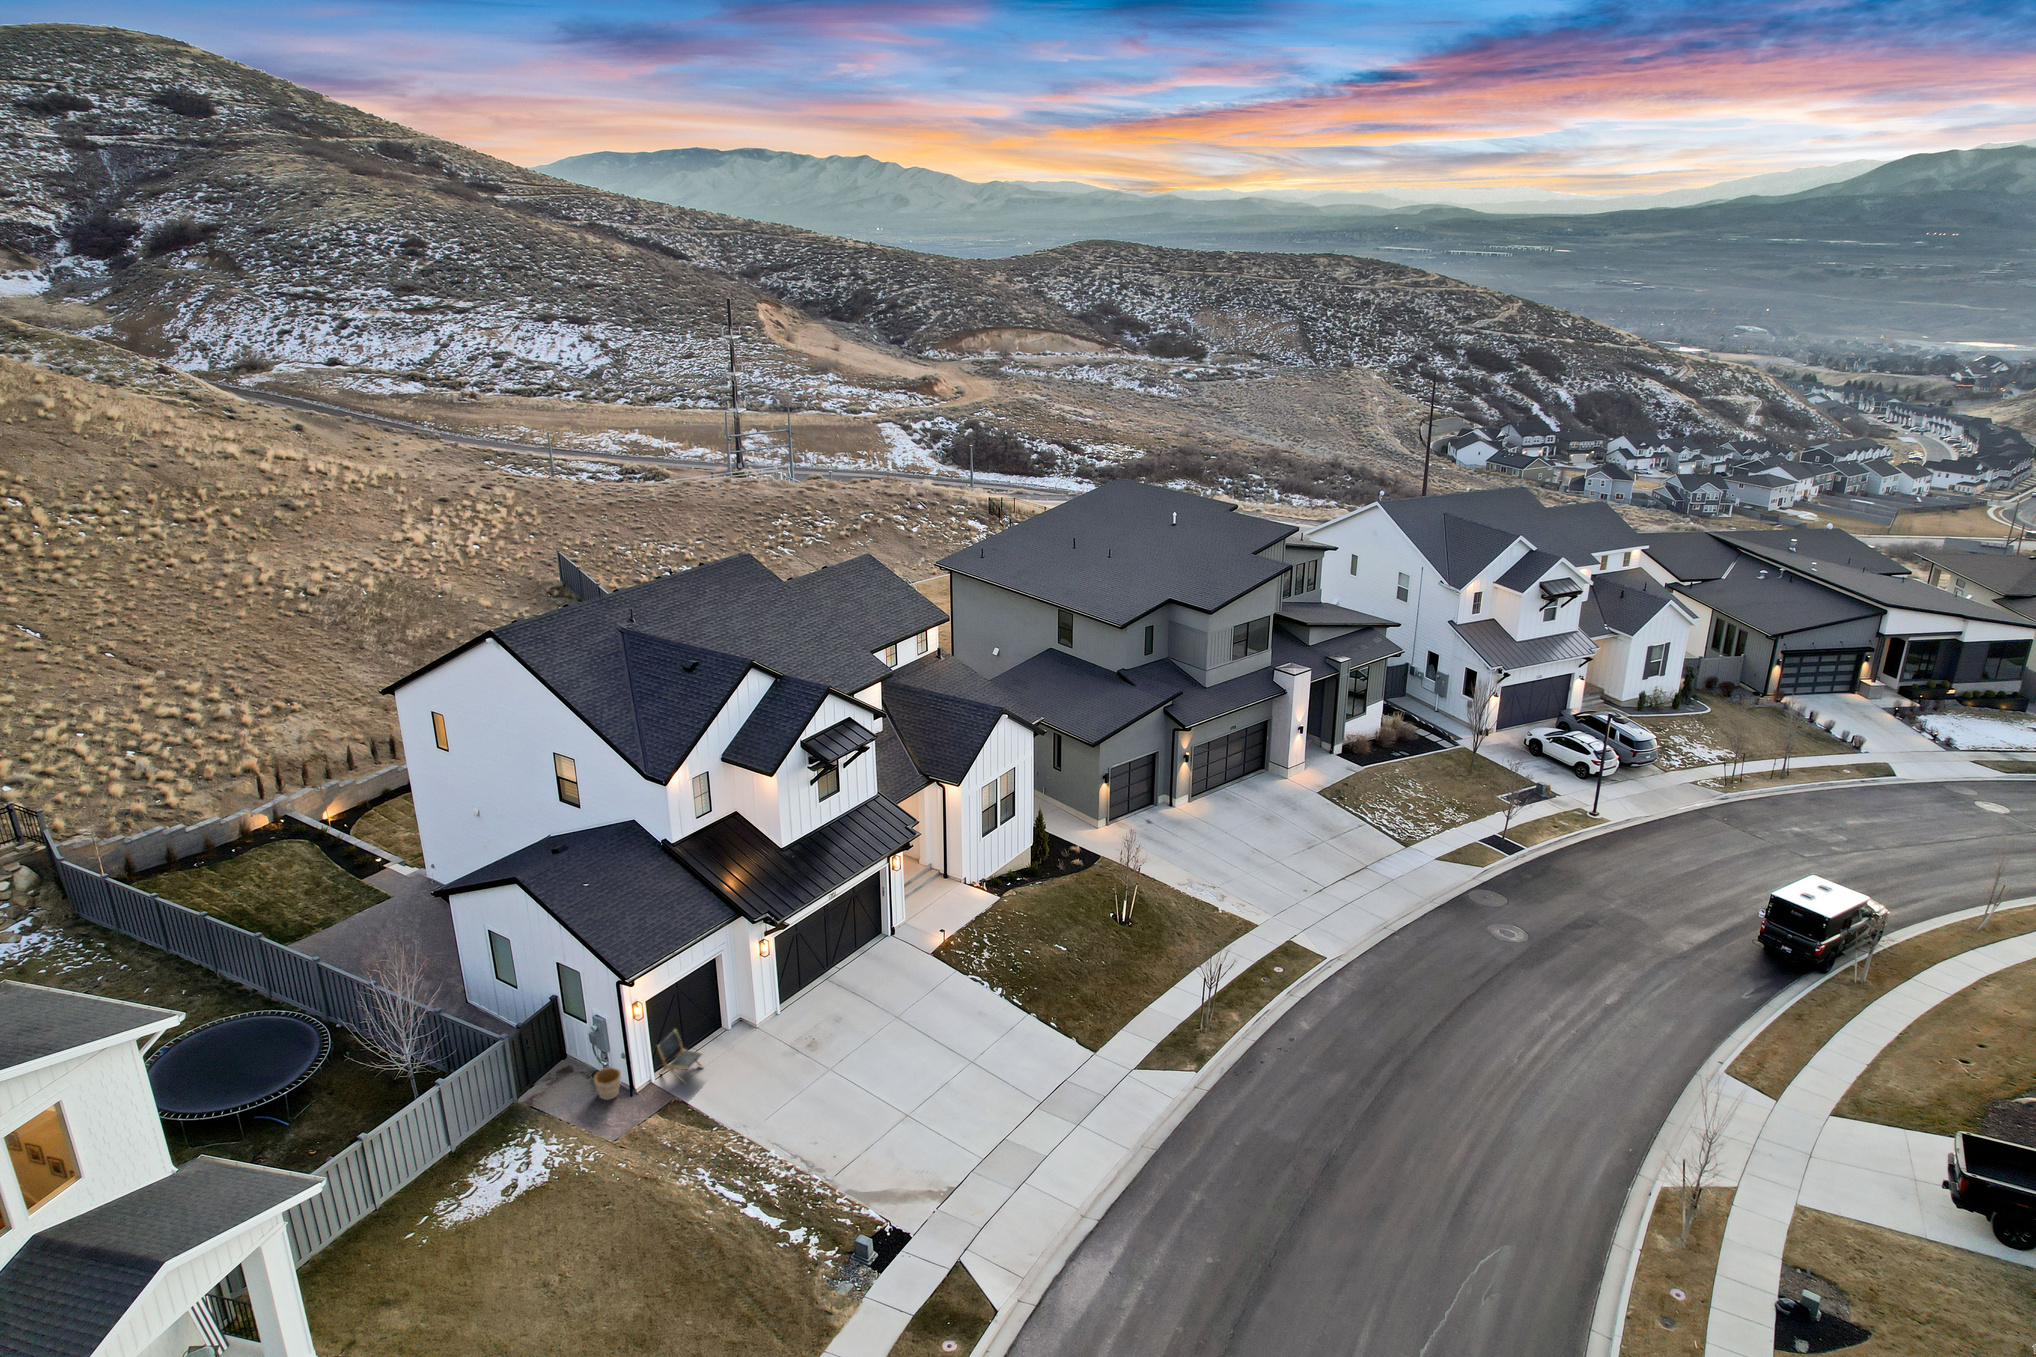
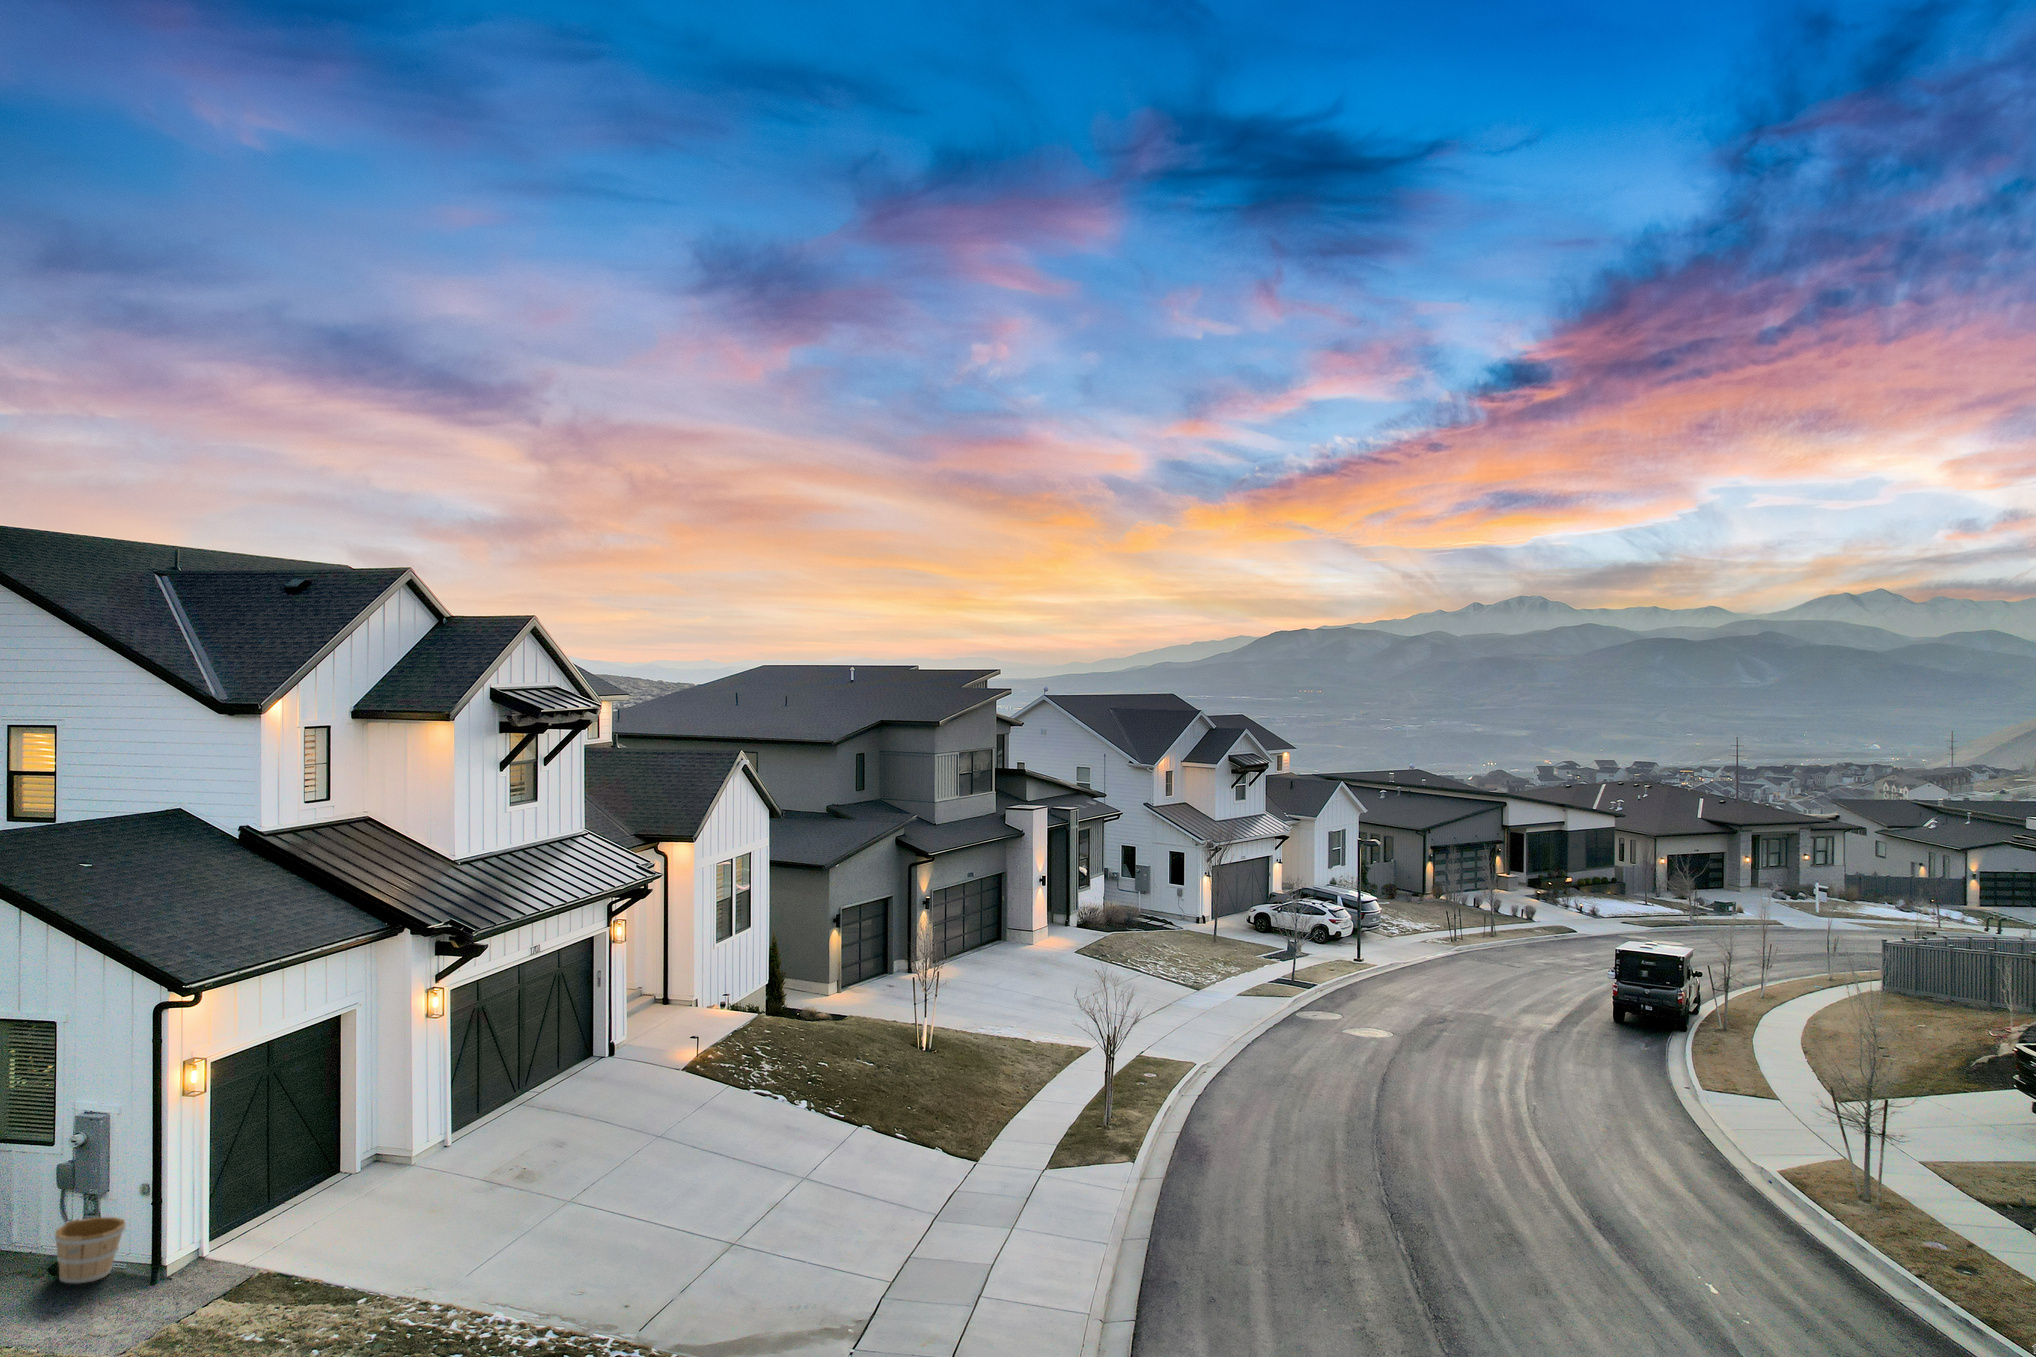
lounge chair: present [657,1030,702,1082] -> none [199,1152,305,1249]

